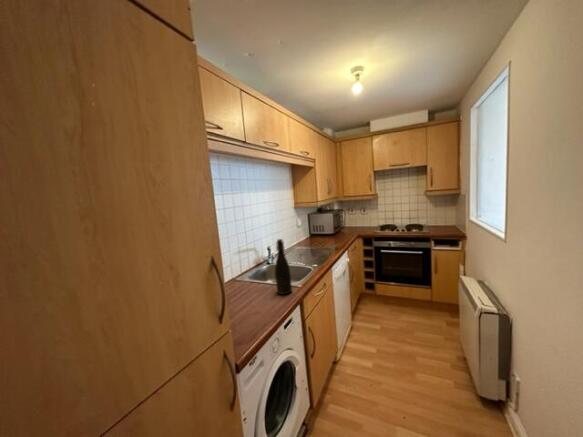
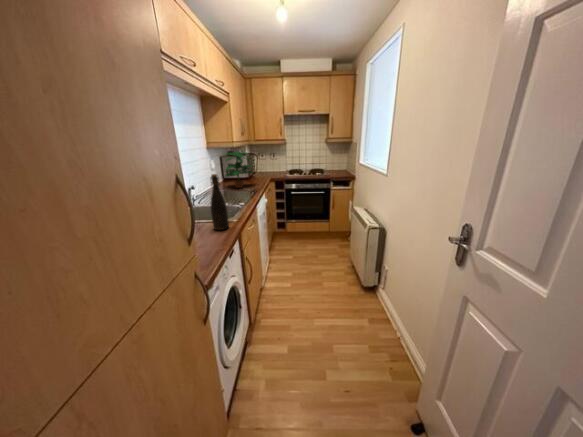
potted plant: none [307,209,337,245] -> present [226,152,252,188]

